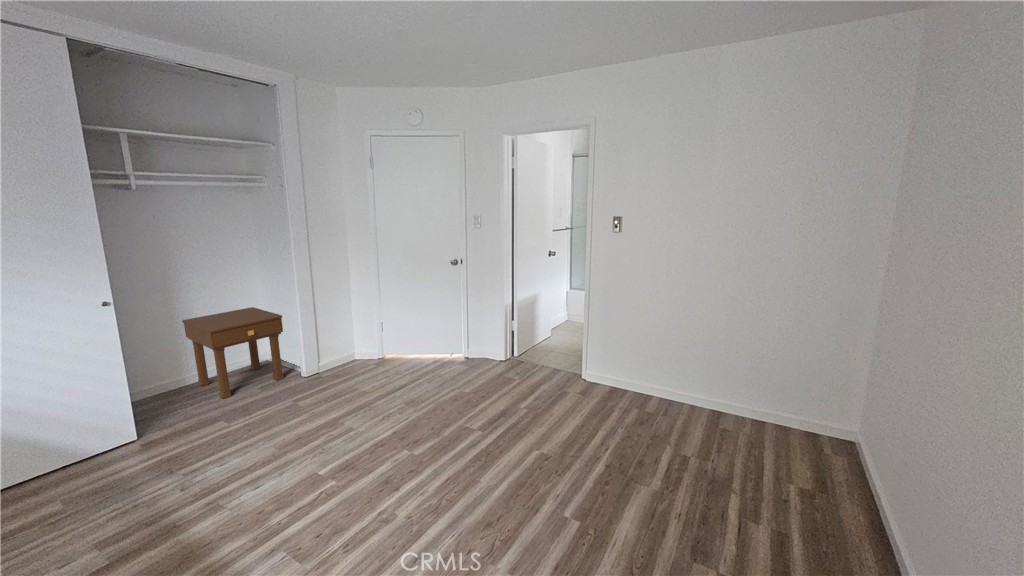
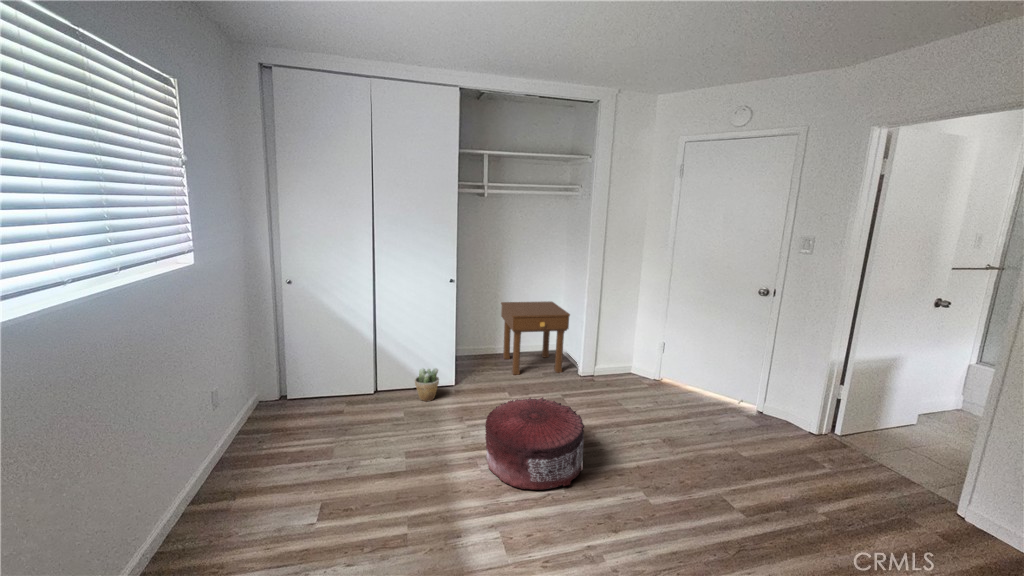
pouf: none [221,403,346,506] -> present [485,397,585,490]
potted plant: none [67,423,114,473] -> present [415,368,439,401]

